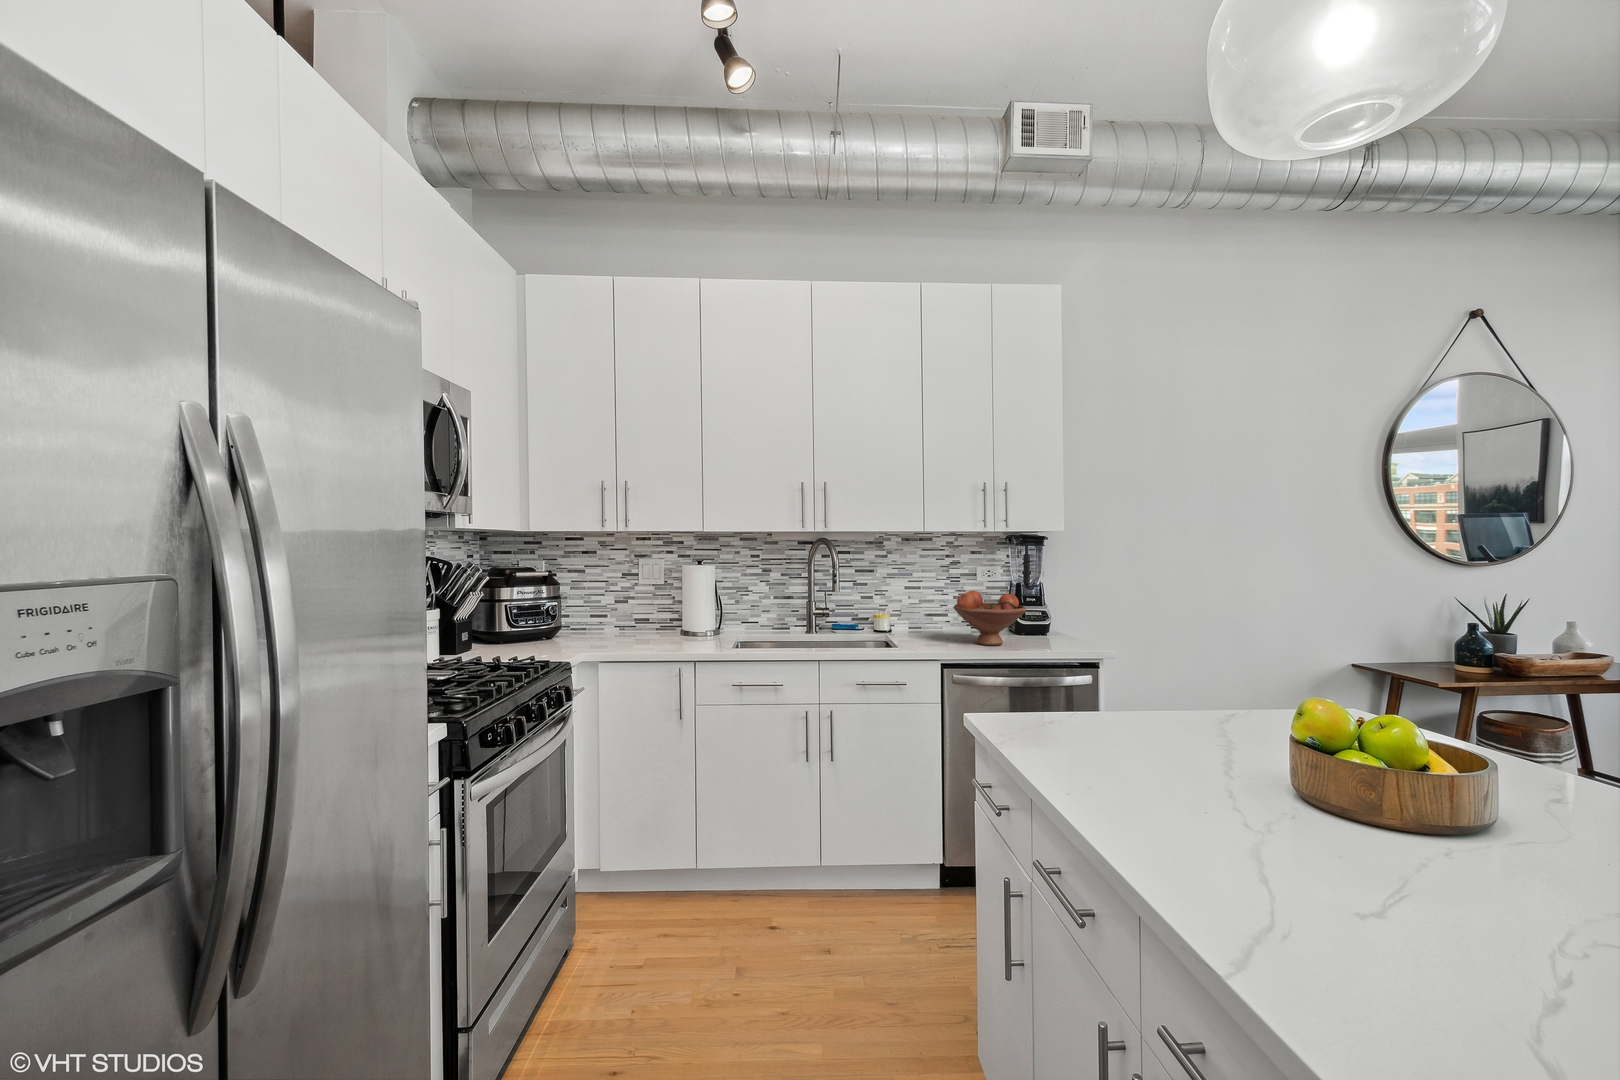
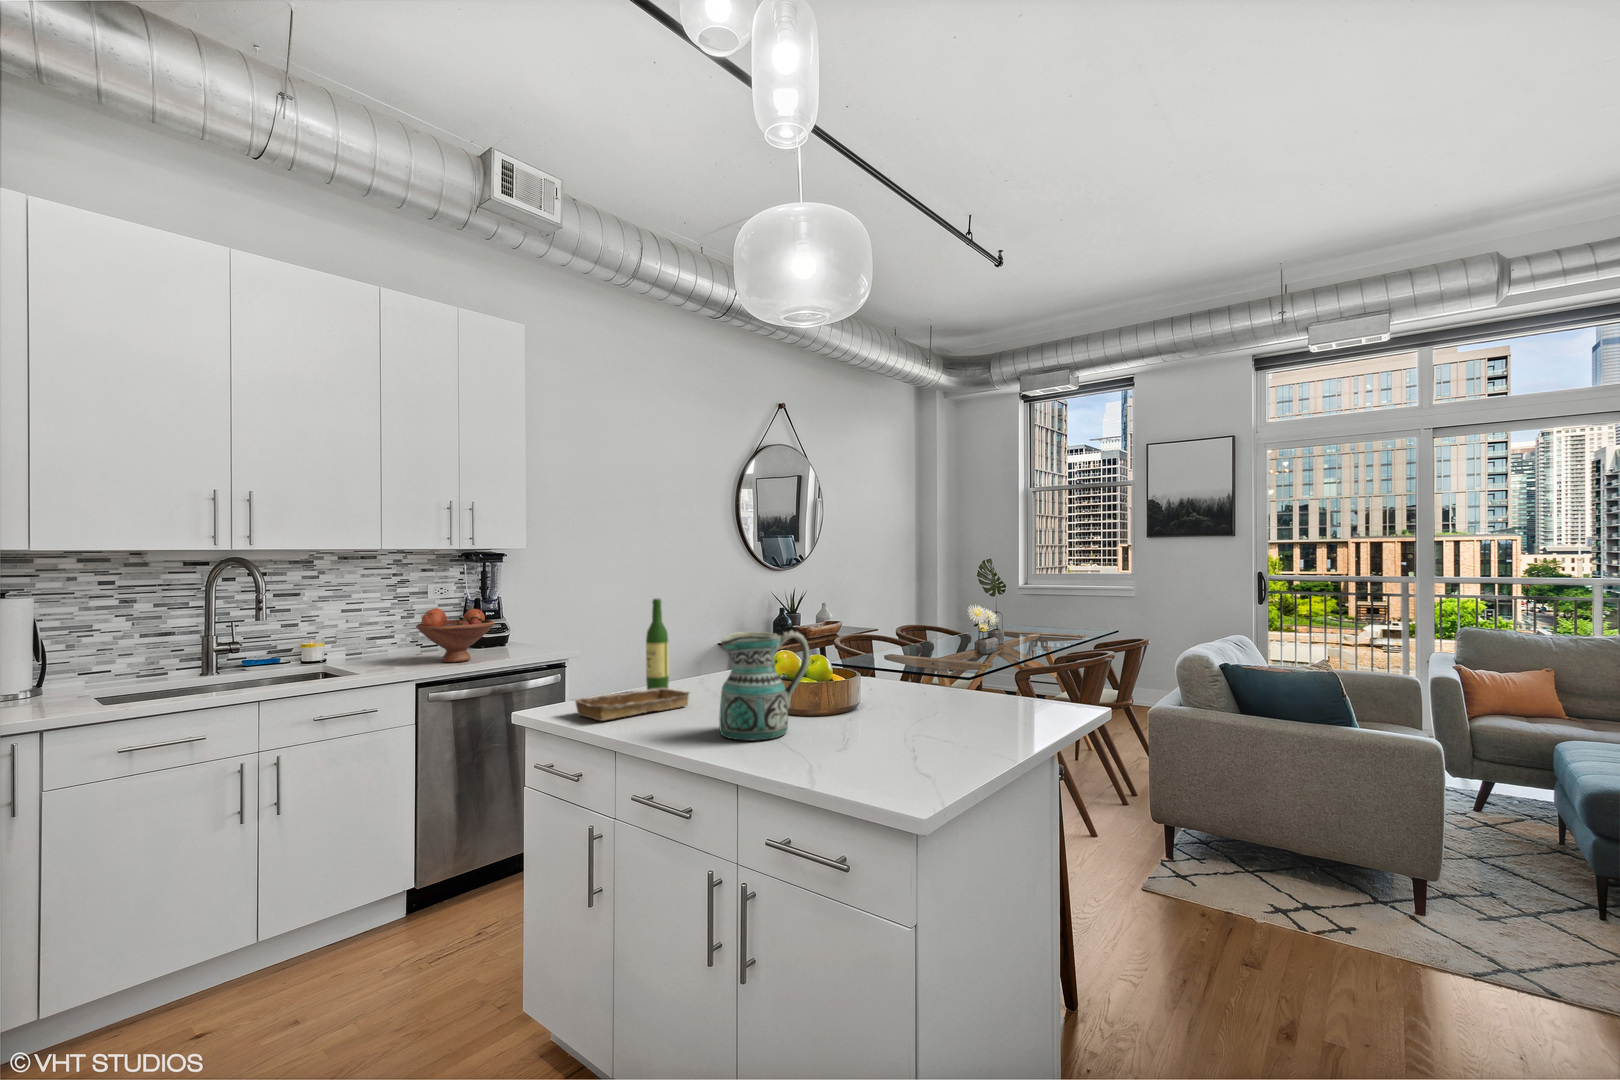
wine bottle: none [1164,600,1201,742] -> present [646,599,669,690]
ceramic pitcher: none [1253,683,1524,945] -> present [719,631,810,740]
tray: none [1030,726,1229,778] -> present [574,688,690,721]

